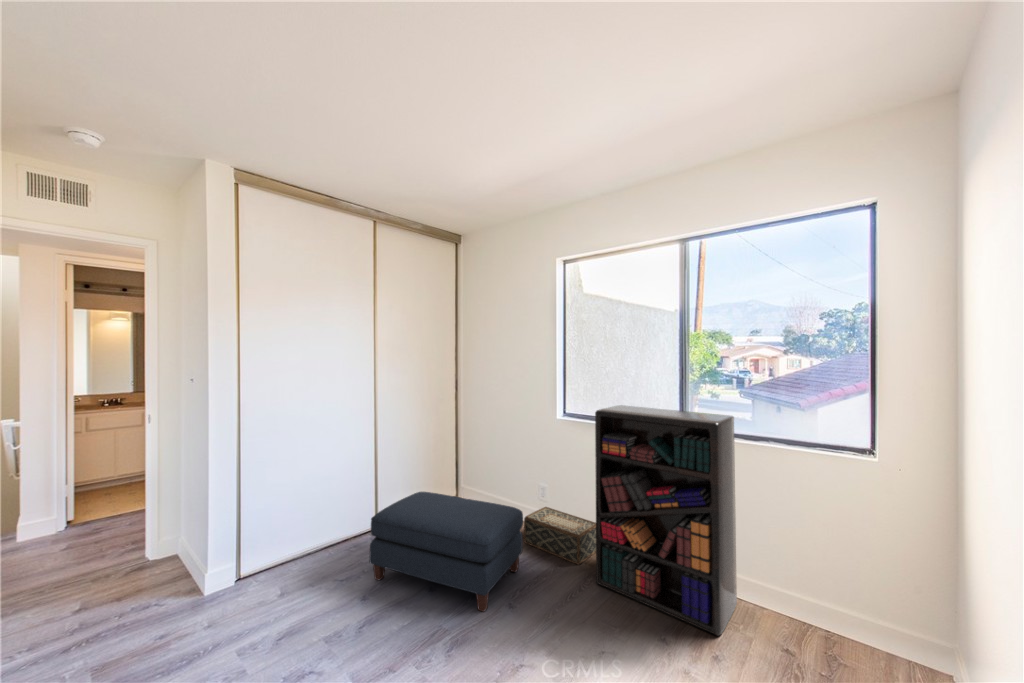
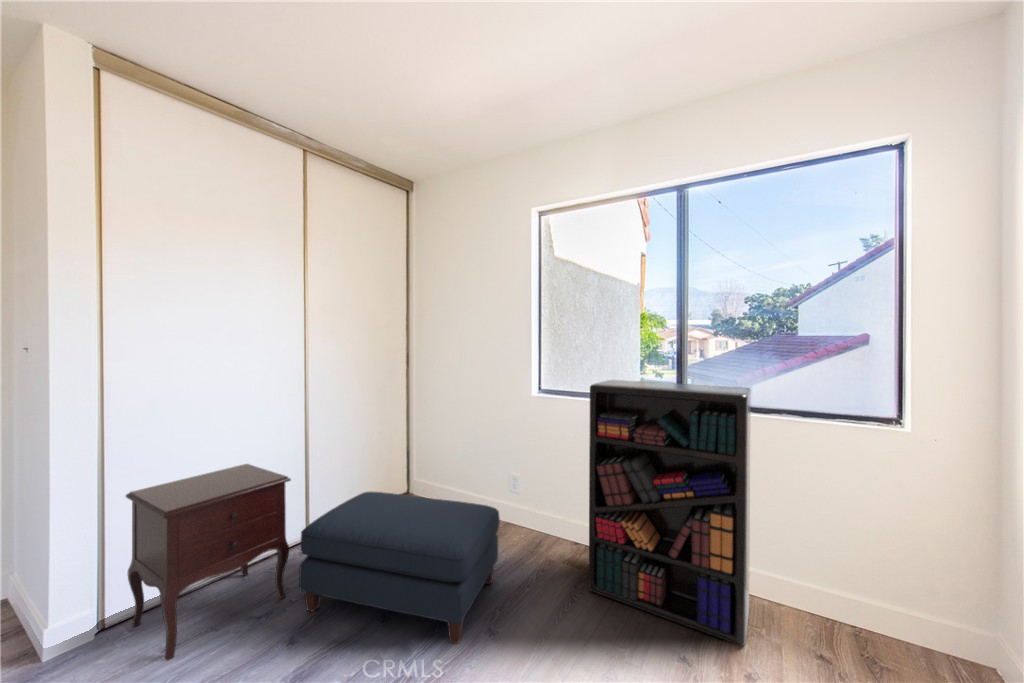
nightstand: none [255,465,364,603] -> present [126,464,291,661]
woven basket: present [524,507,596,565] -> none [495,501,583,568]

